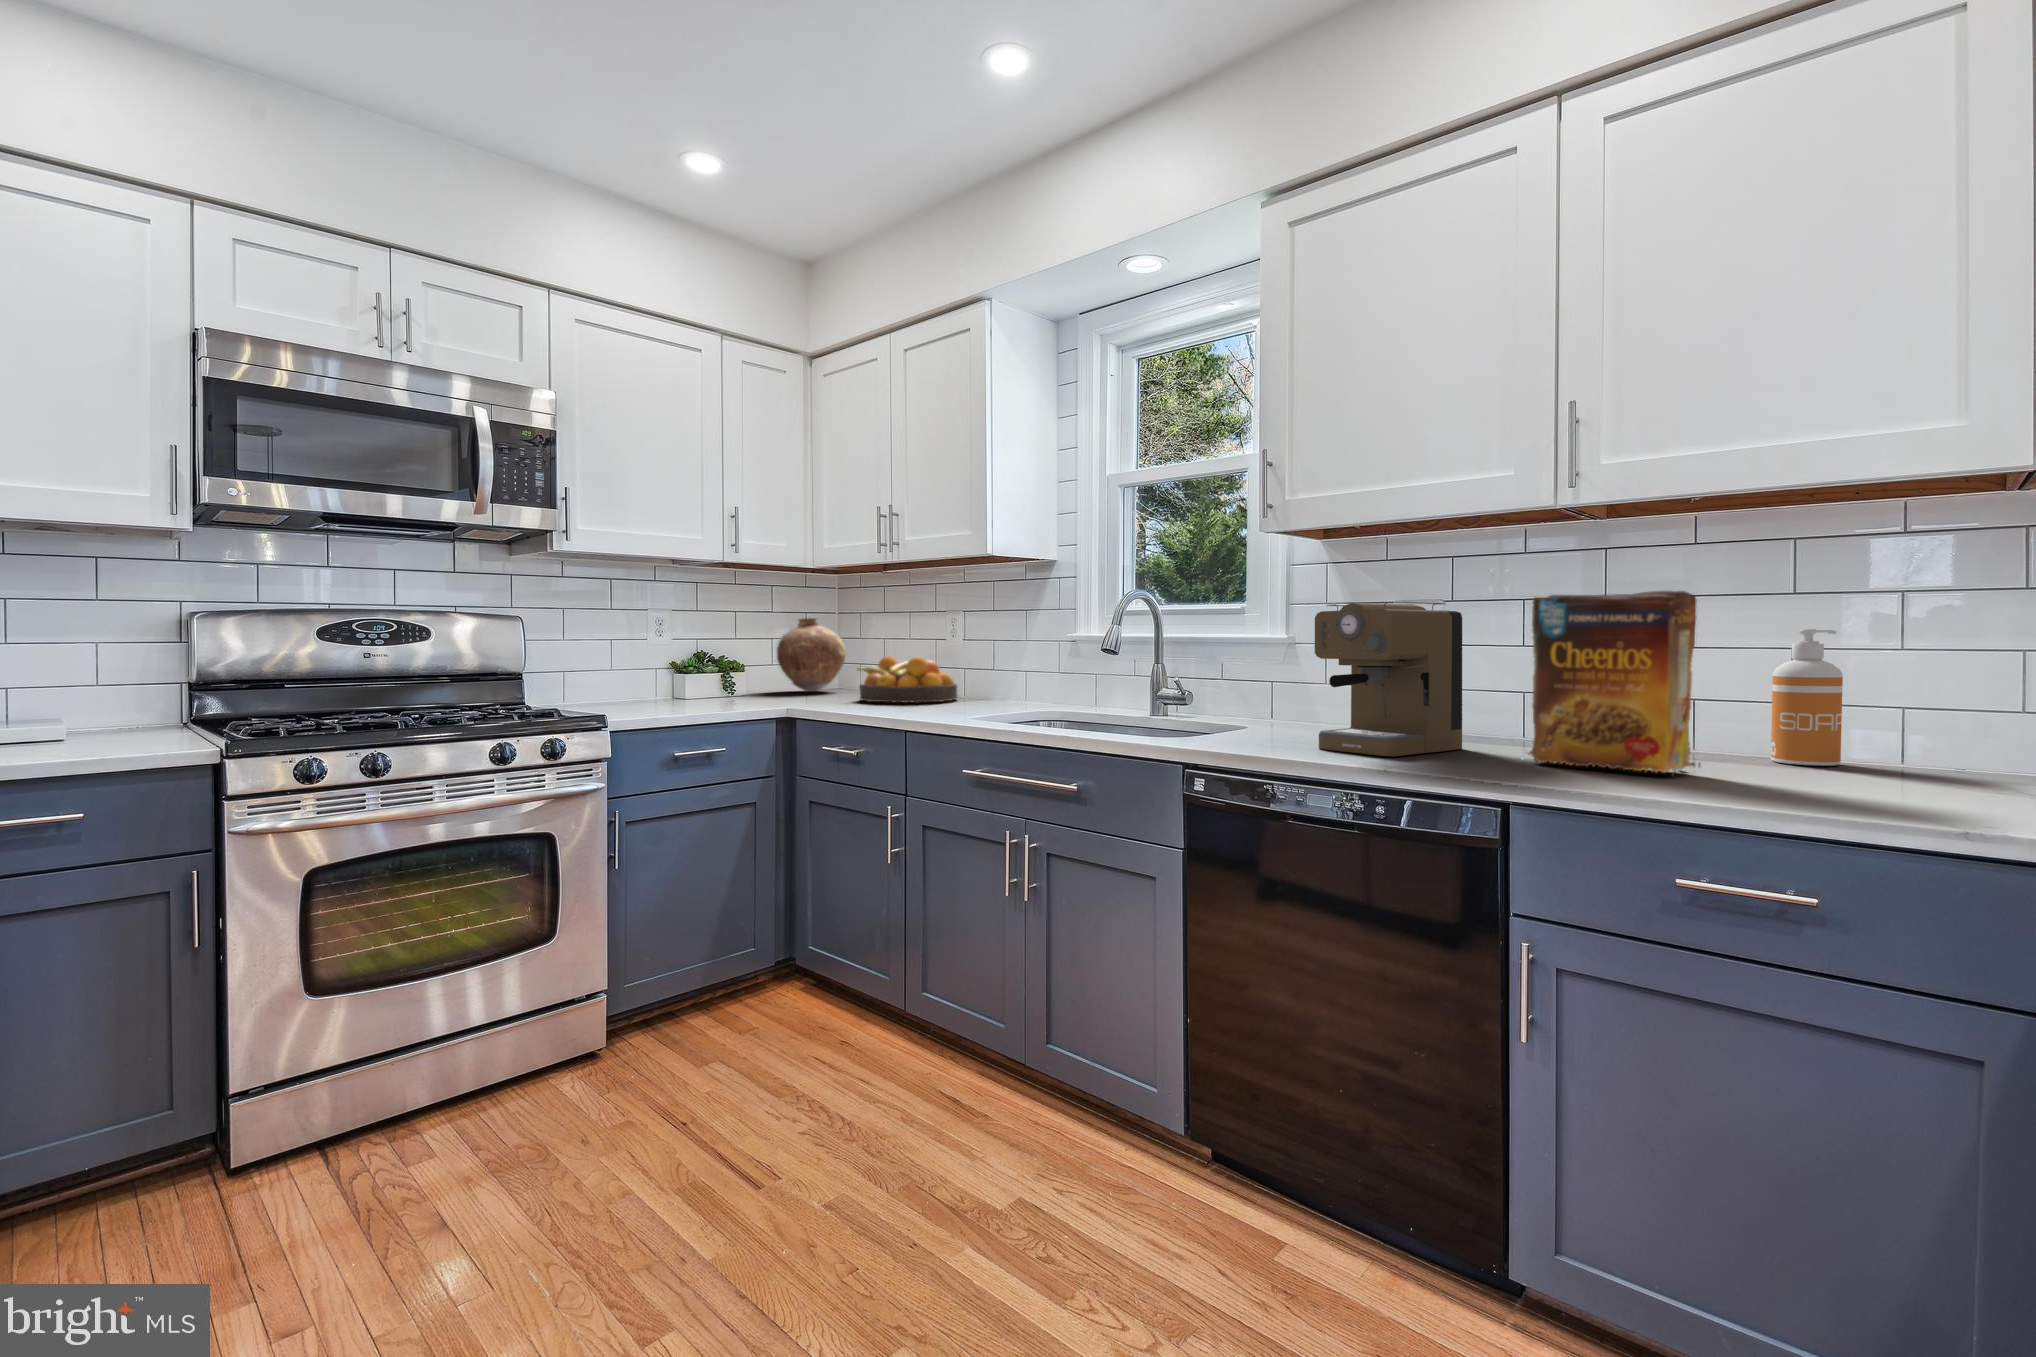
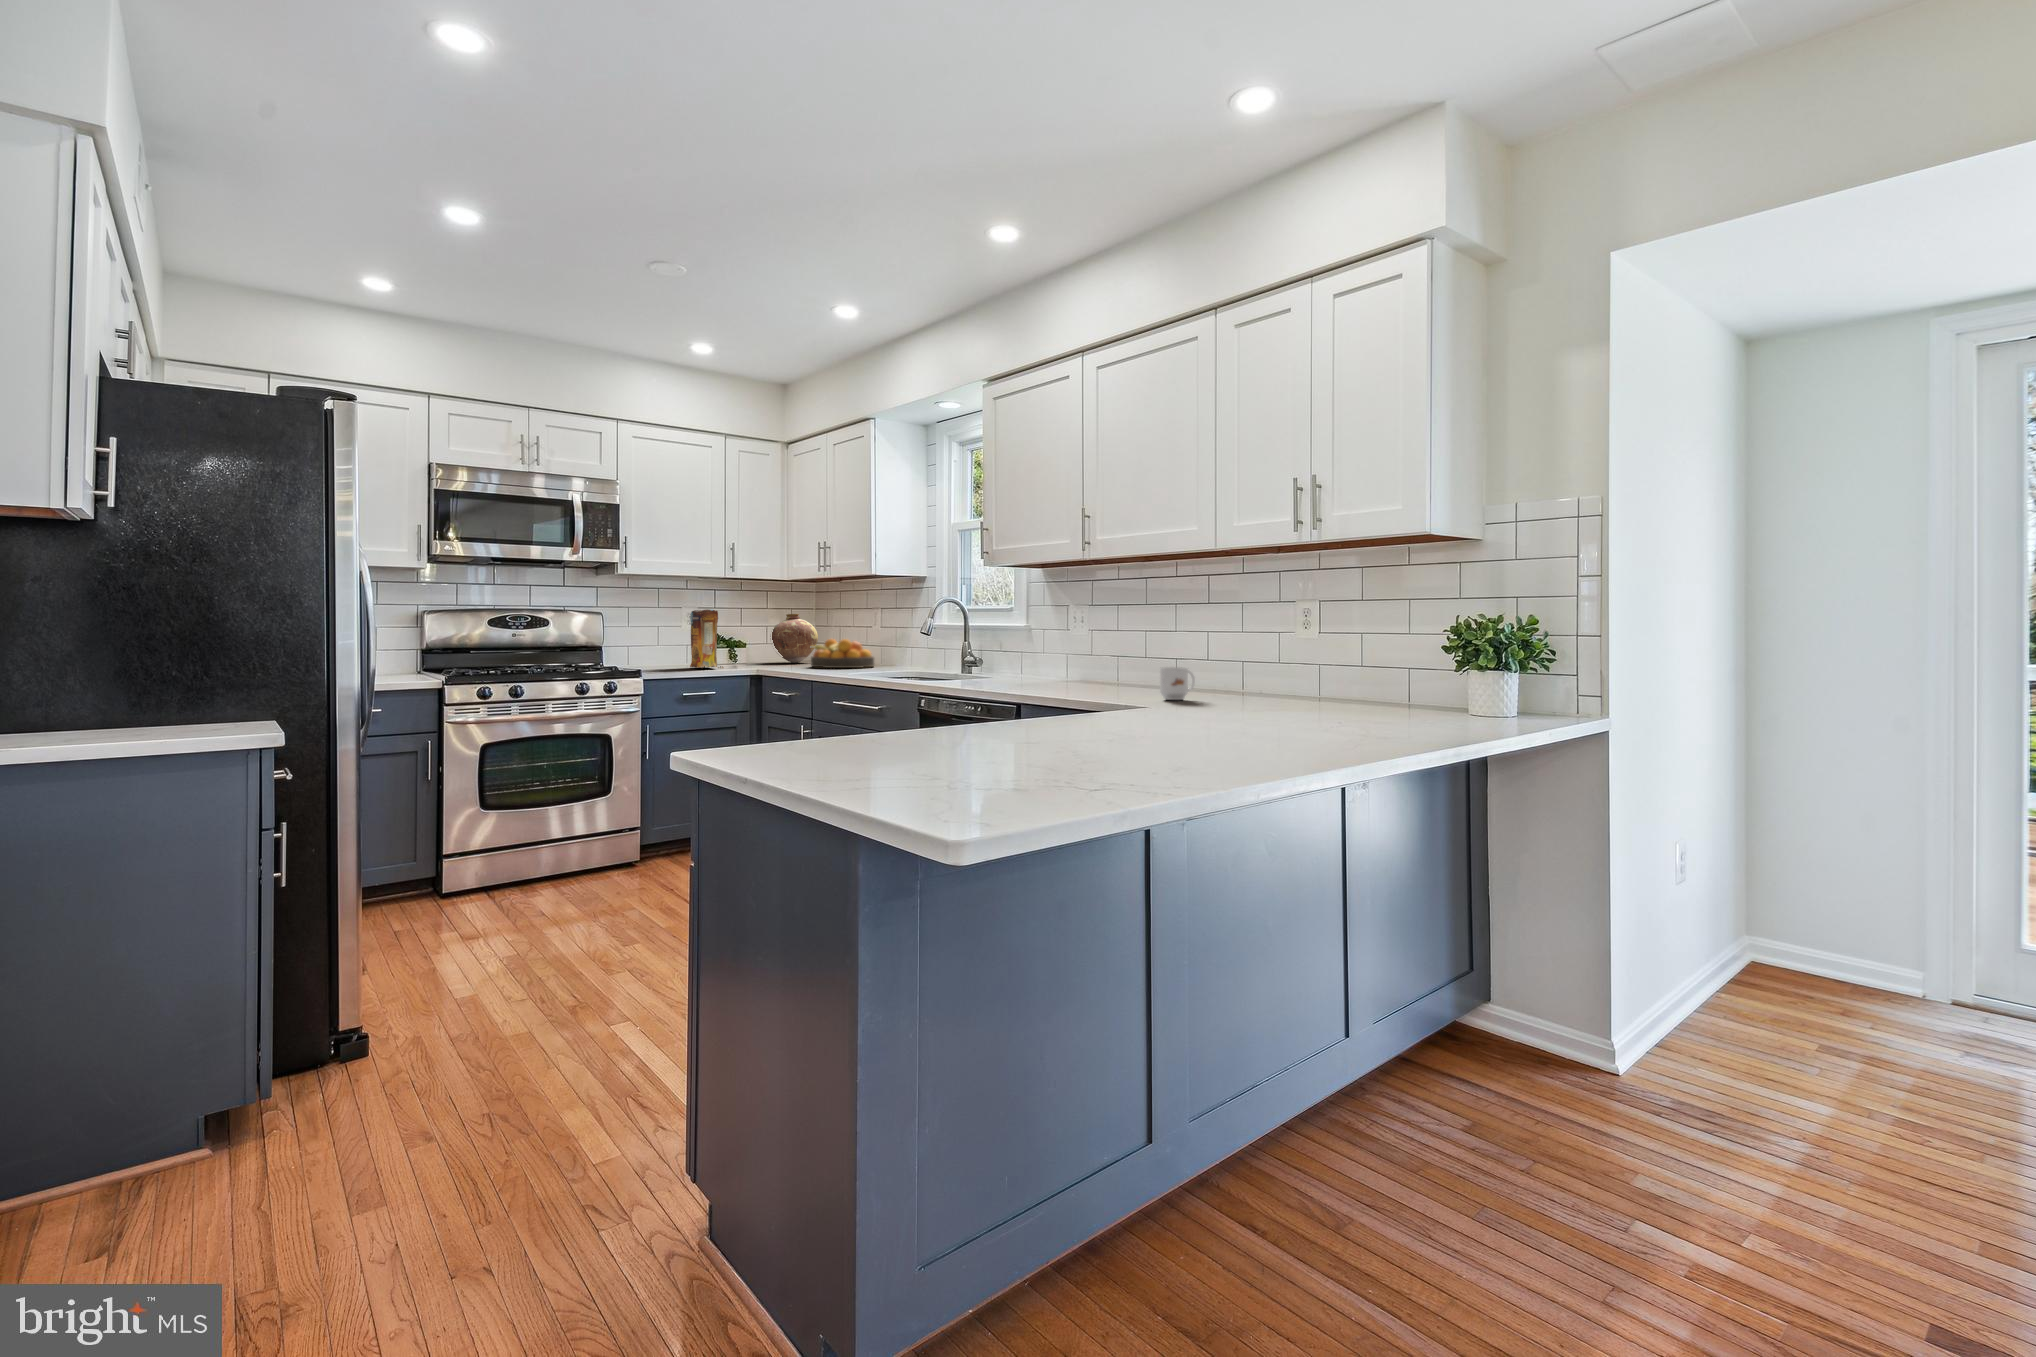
cereal box: present [1528,591,1700,774] -> present [690,609,724,668]
coffee maker: present [1315,602,1462,756] -> none [981,608,1063,689]
soap dispenser: present [1771,629,1843,766] -> none [1194,623,1223,693]
mug: none [1840,721,1924,793] -> present [1160,667,1195,700]

